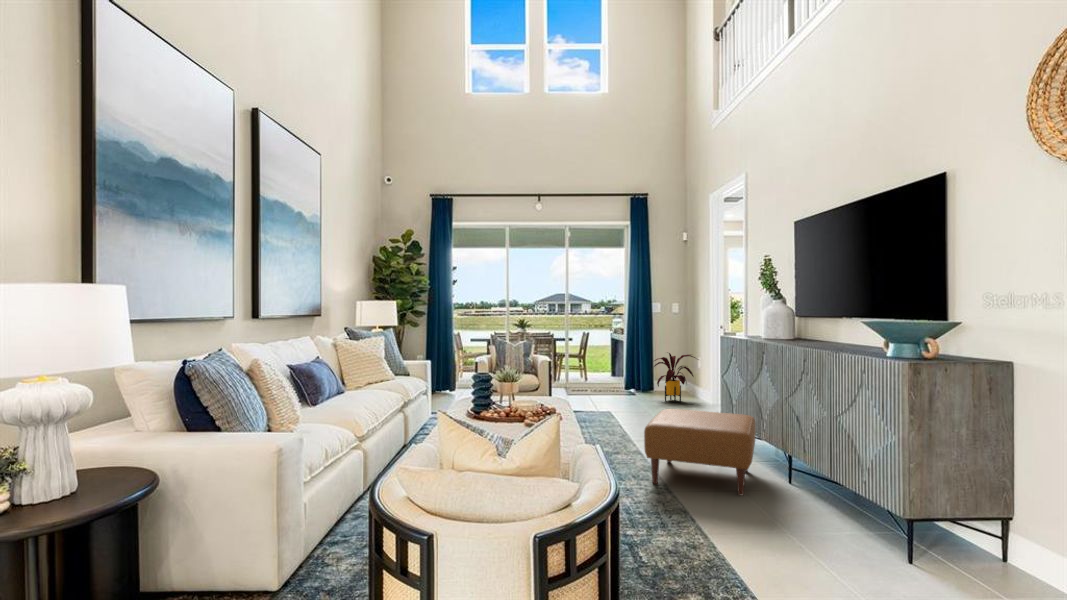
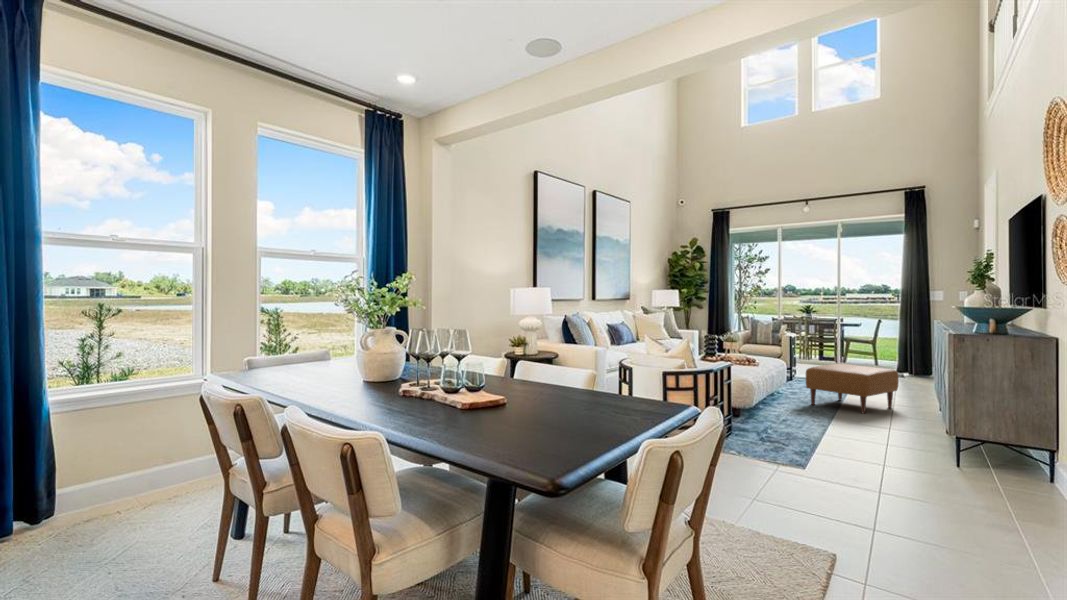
house plant: present [654,353,695,402] -> none [892,335,946,378]

